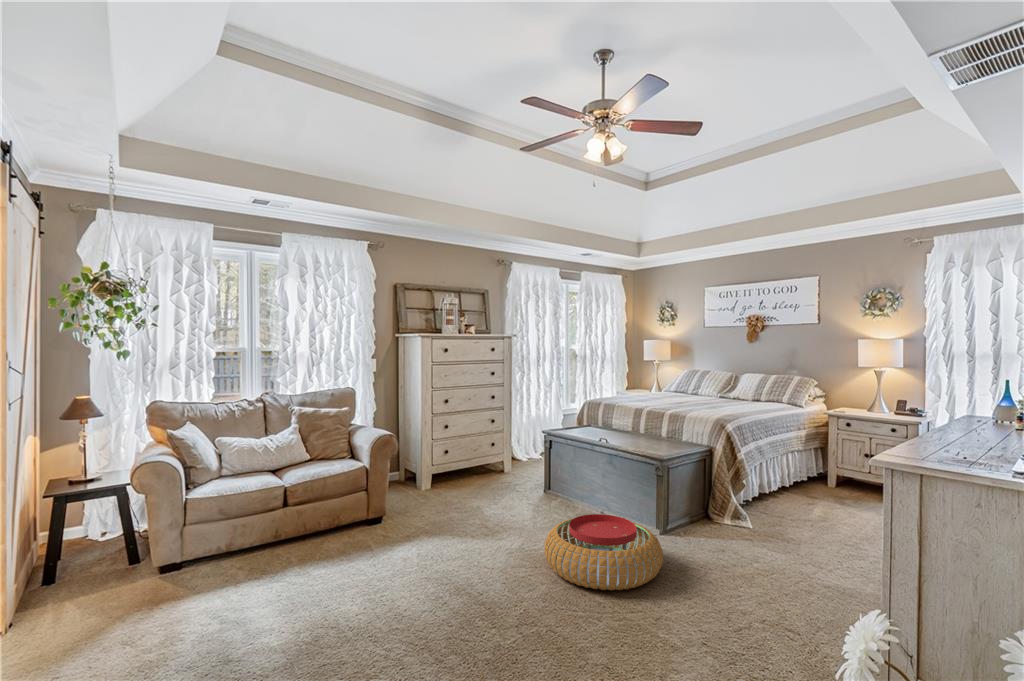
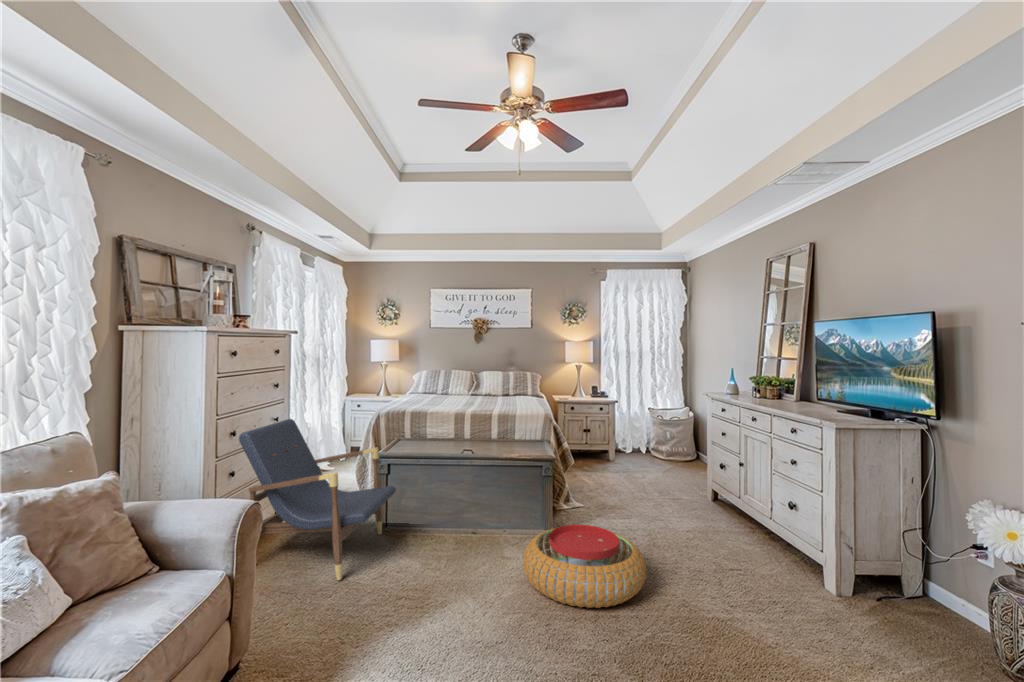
lounge chair: none [442,397,539,508] -> present [239,419,396,580]

